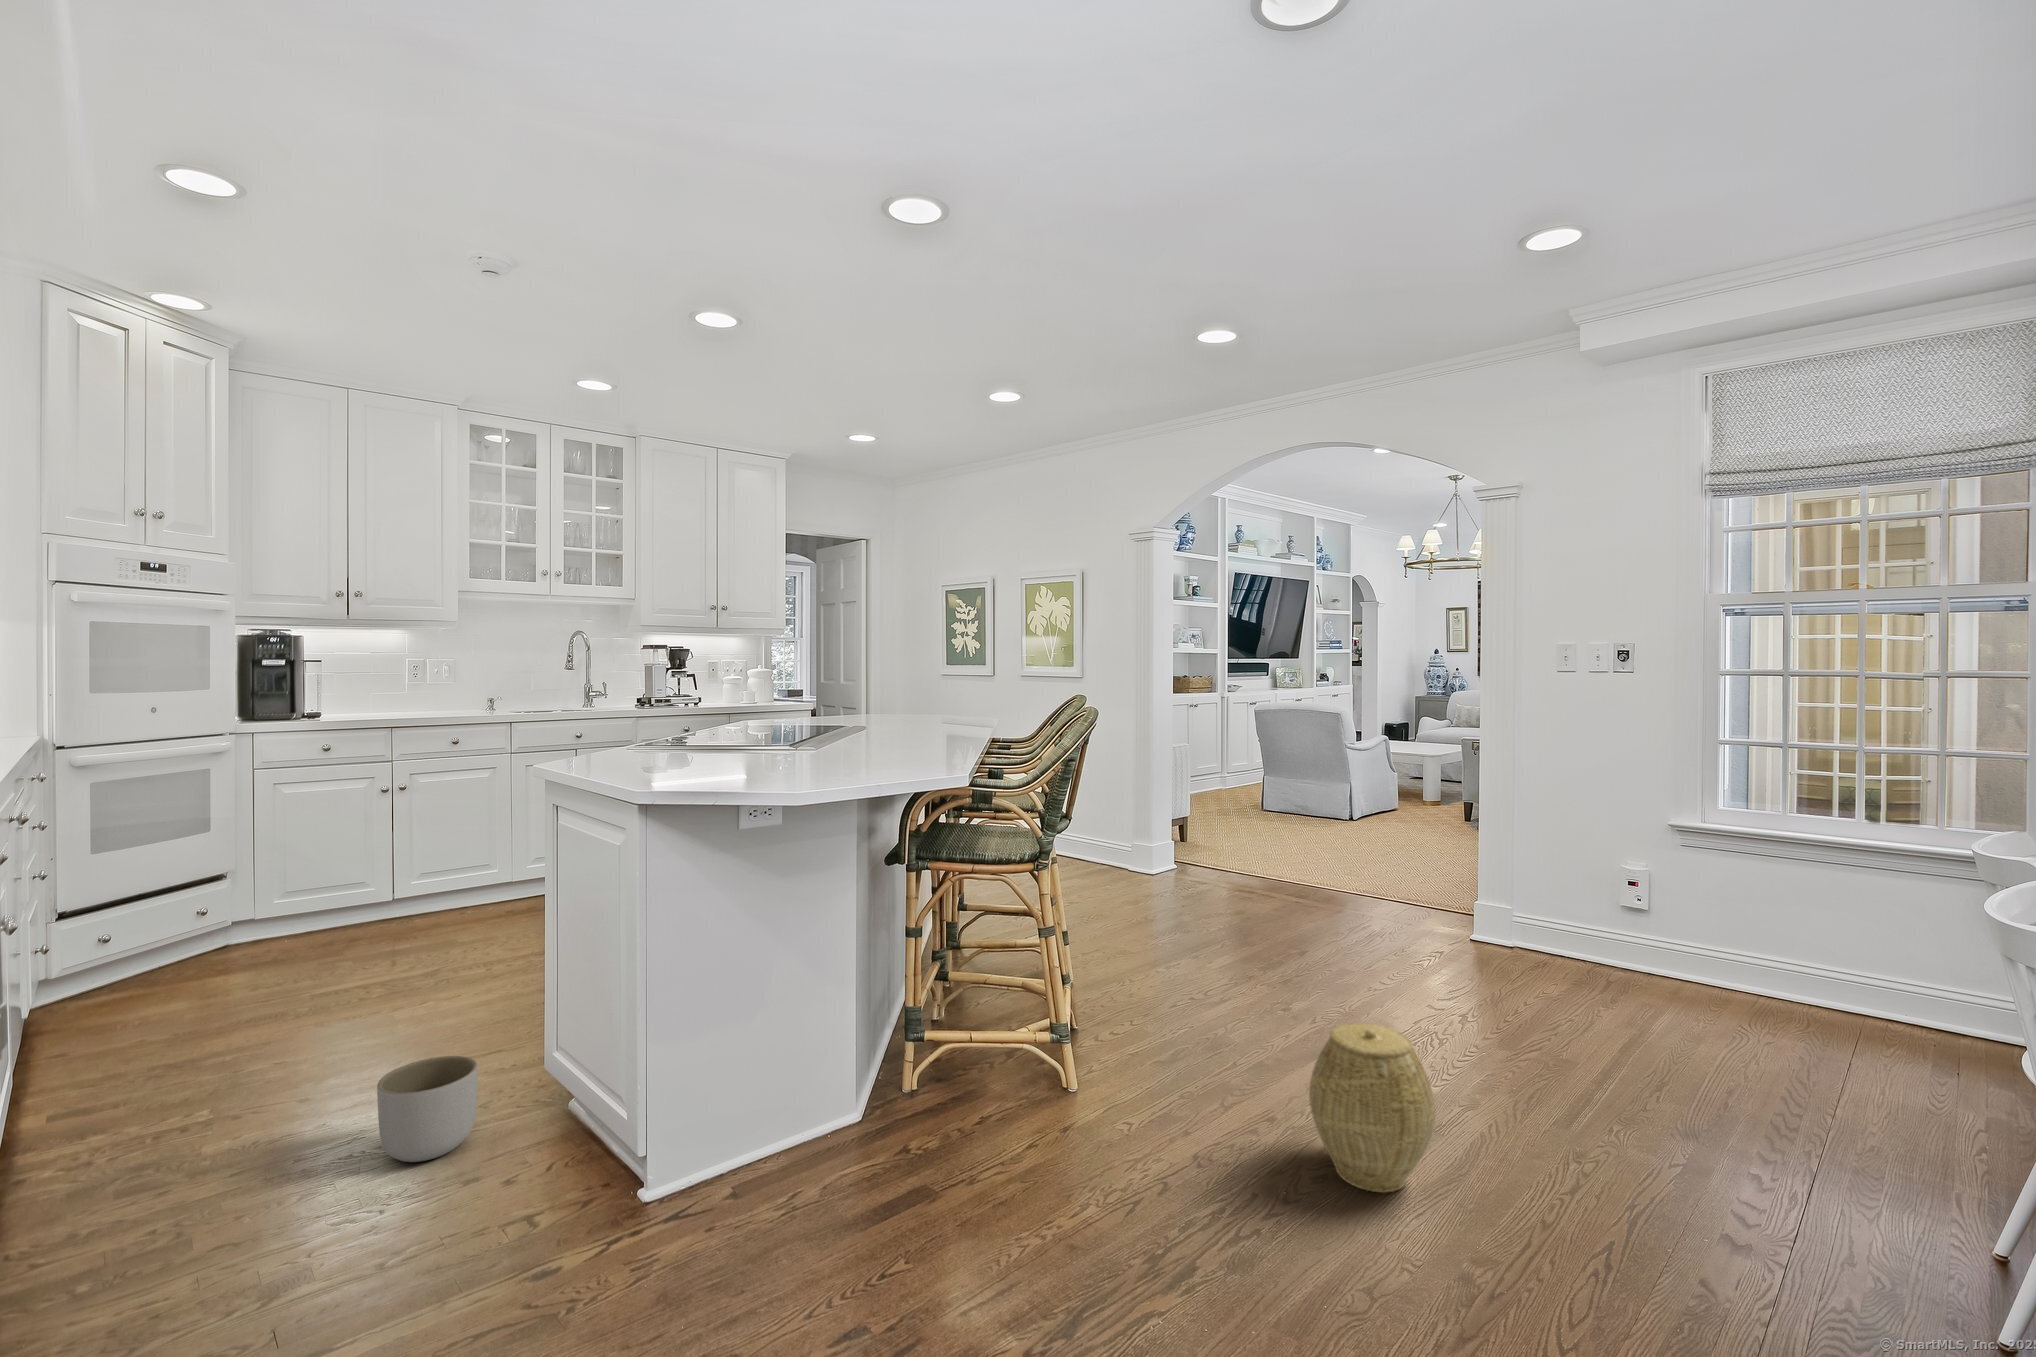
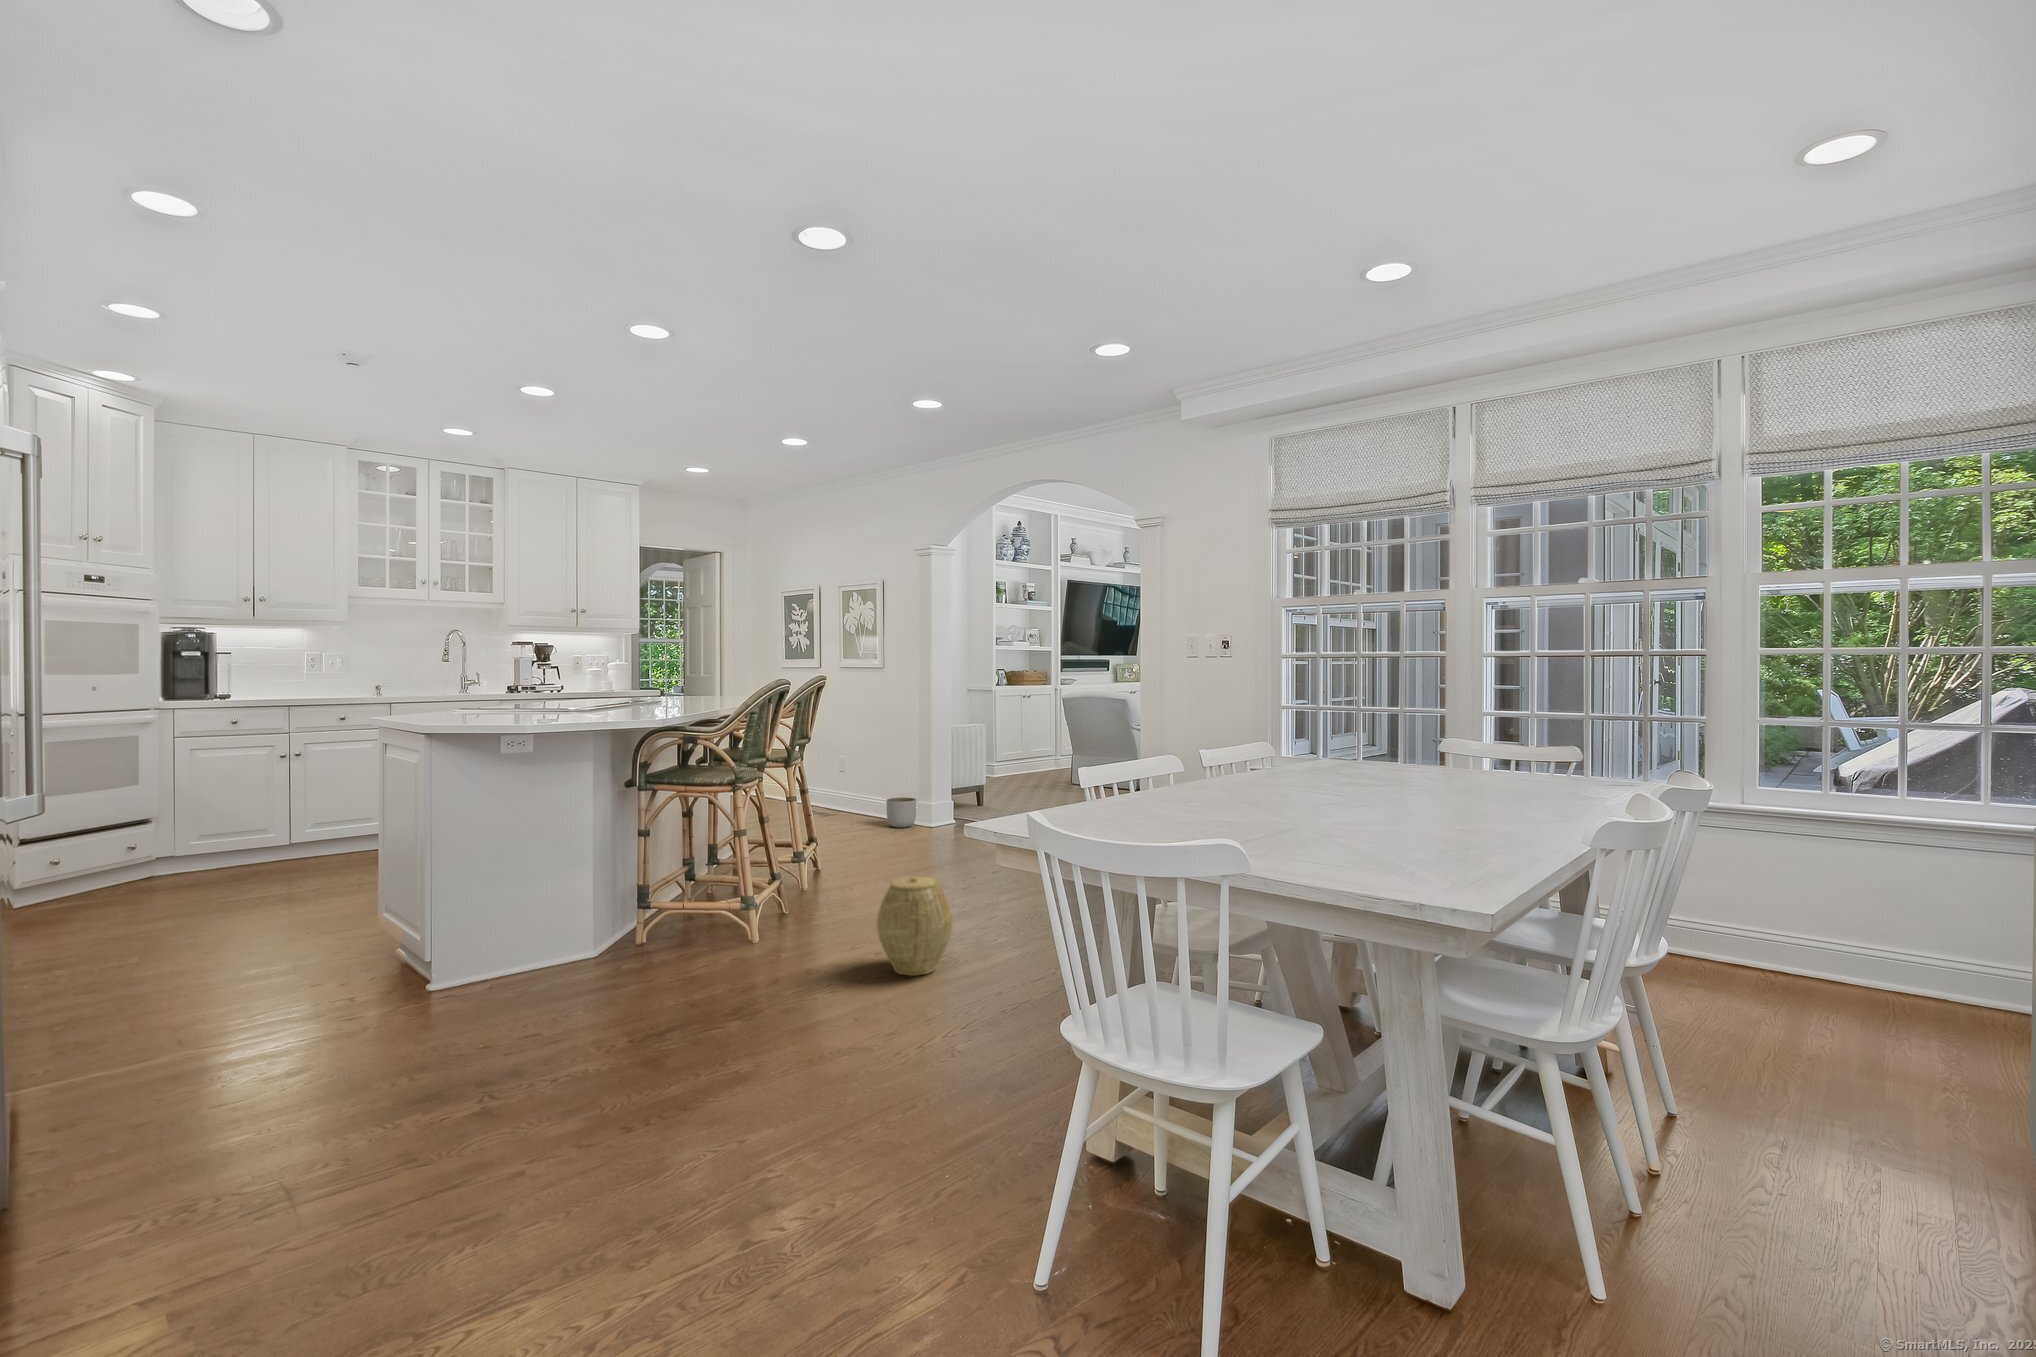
planter: present [377,1056,477,1162] -> present [886,797,916,828]

